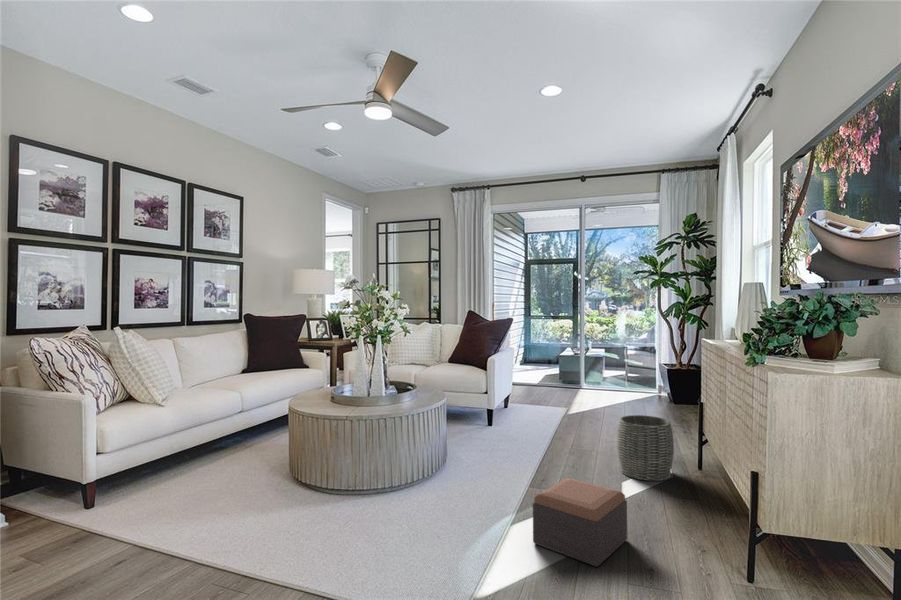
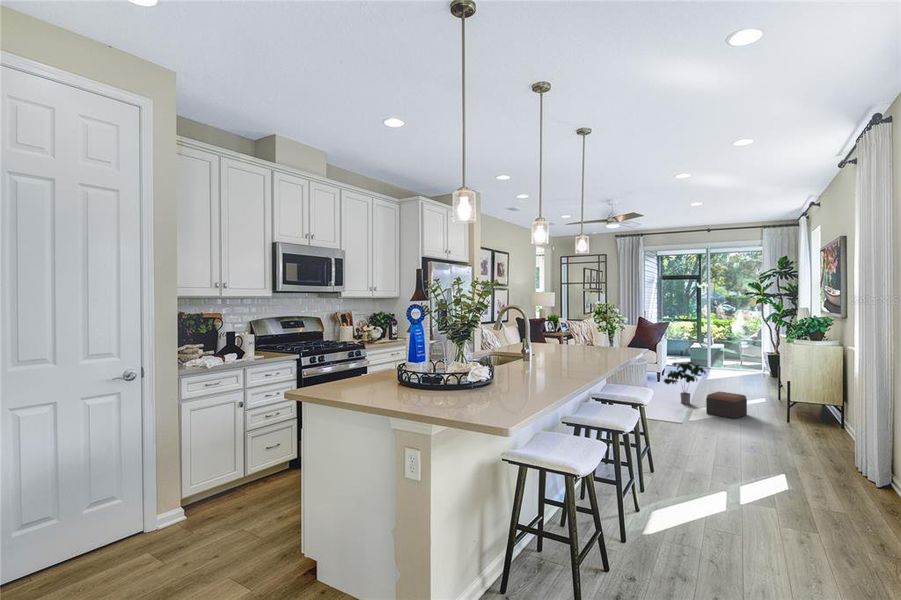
potted plant: none [459,403,547,500] -> present [664,362,706,404]
woven basket: present [617,415,674,481] -> none [738,373,769,402]

